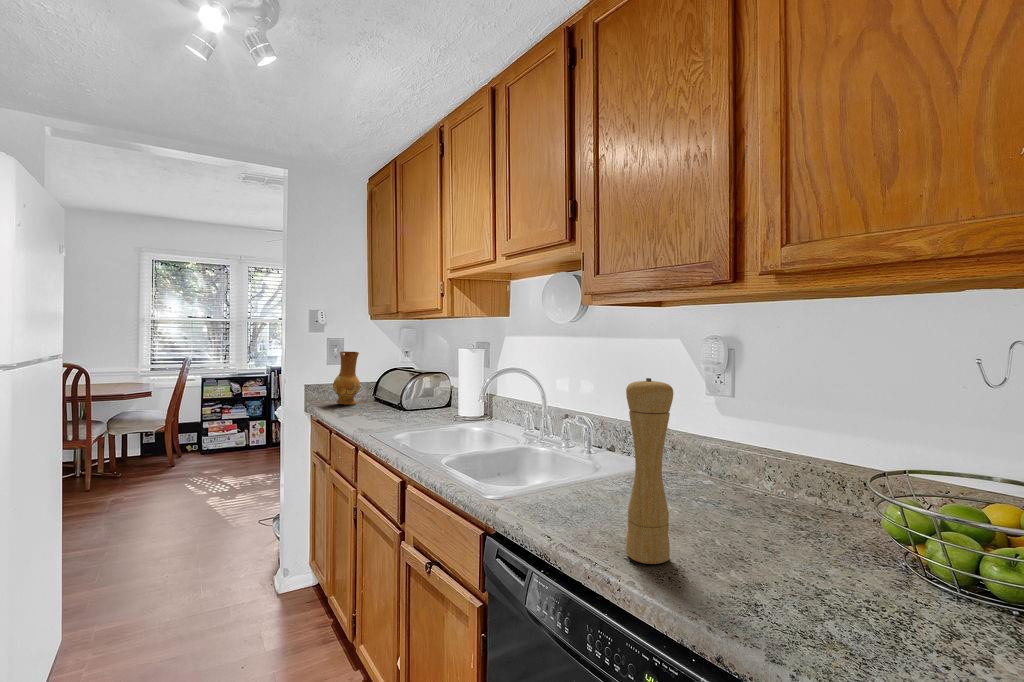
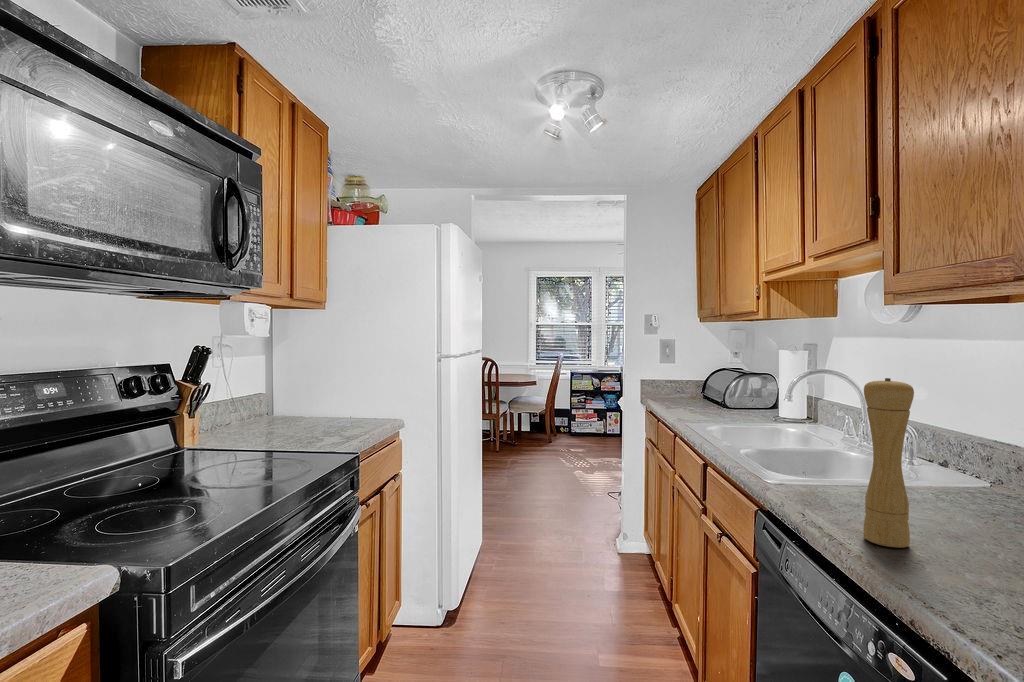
ceramic jug: present [333,351,360,405] -> none [666,351,690,400]

